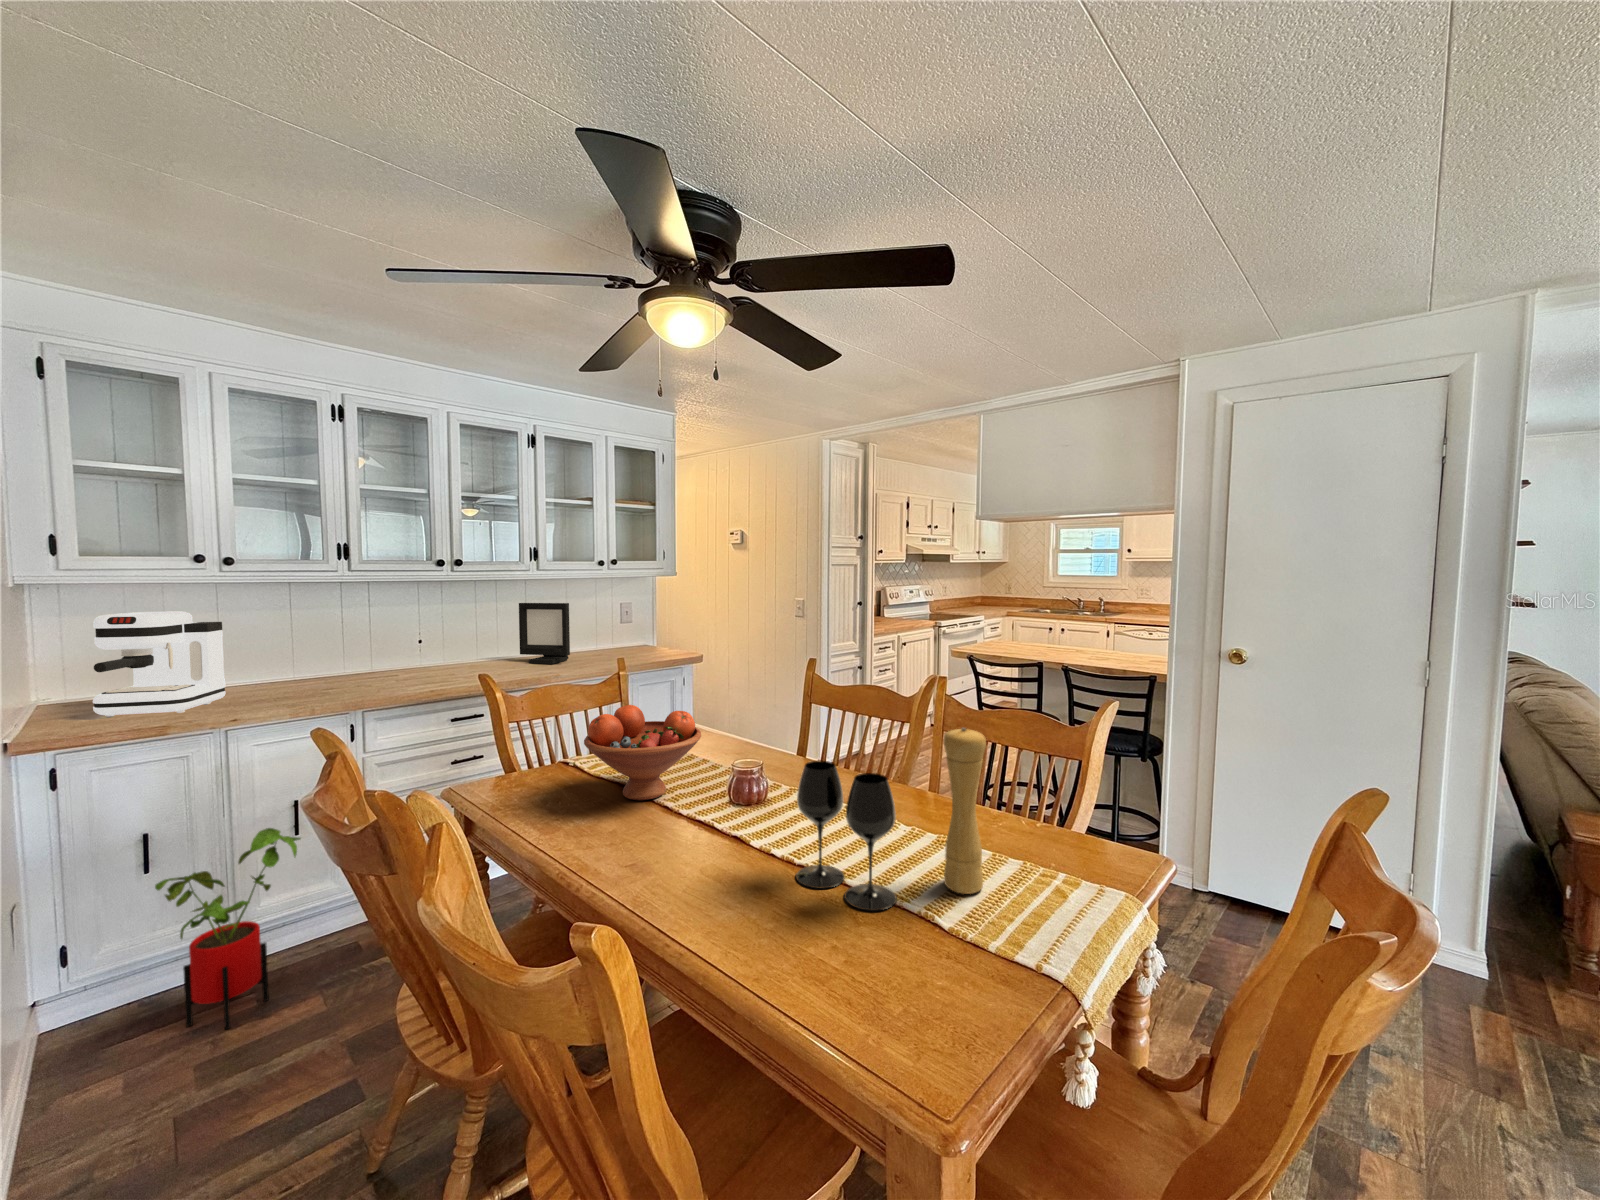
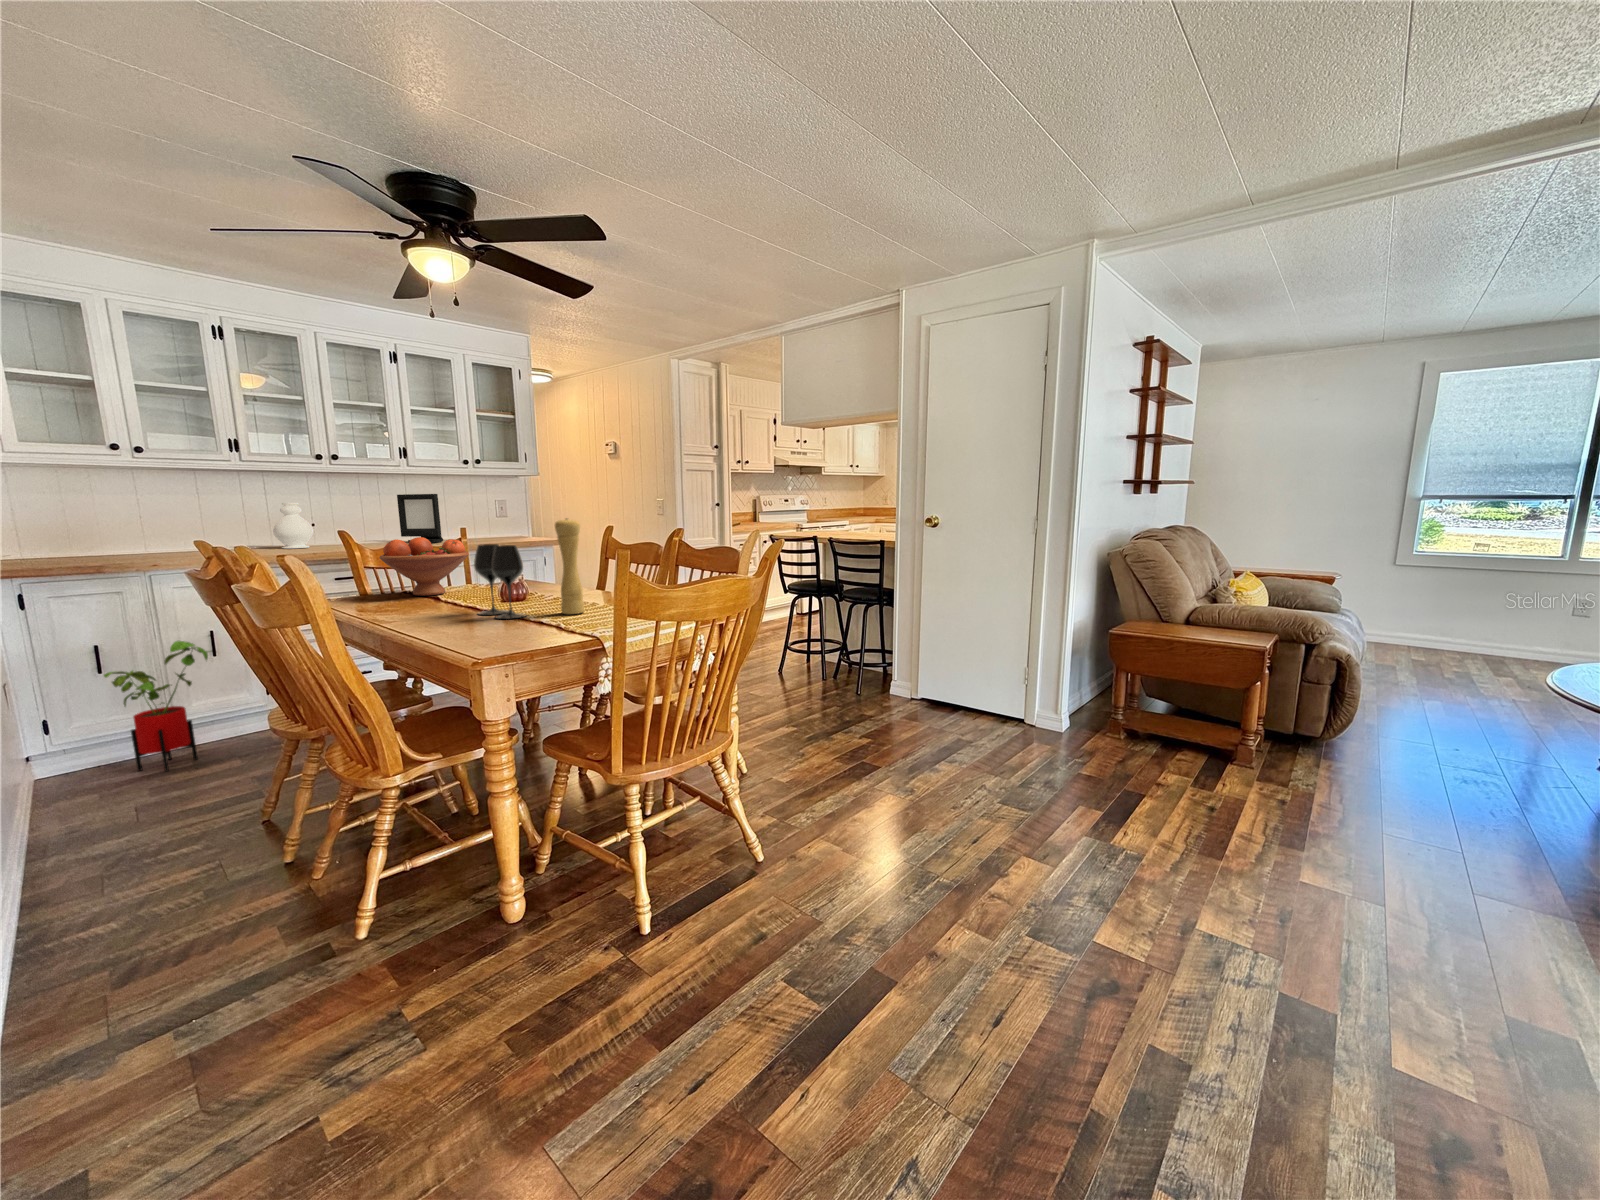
coffee maker: present [93,611,226,717] -> none [36,487,148,562]
decorative vase: none [376,618,423,678] -> present [273,503,314,549]

